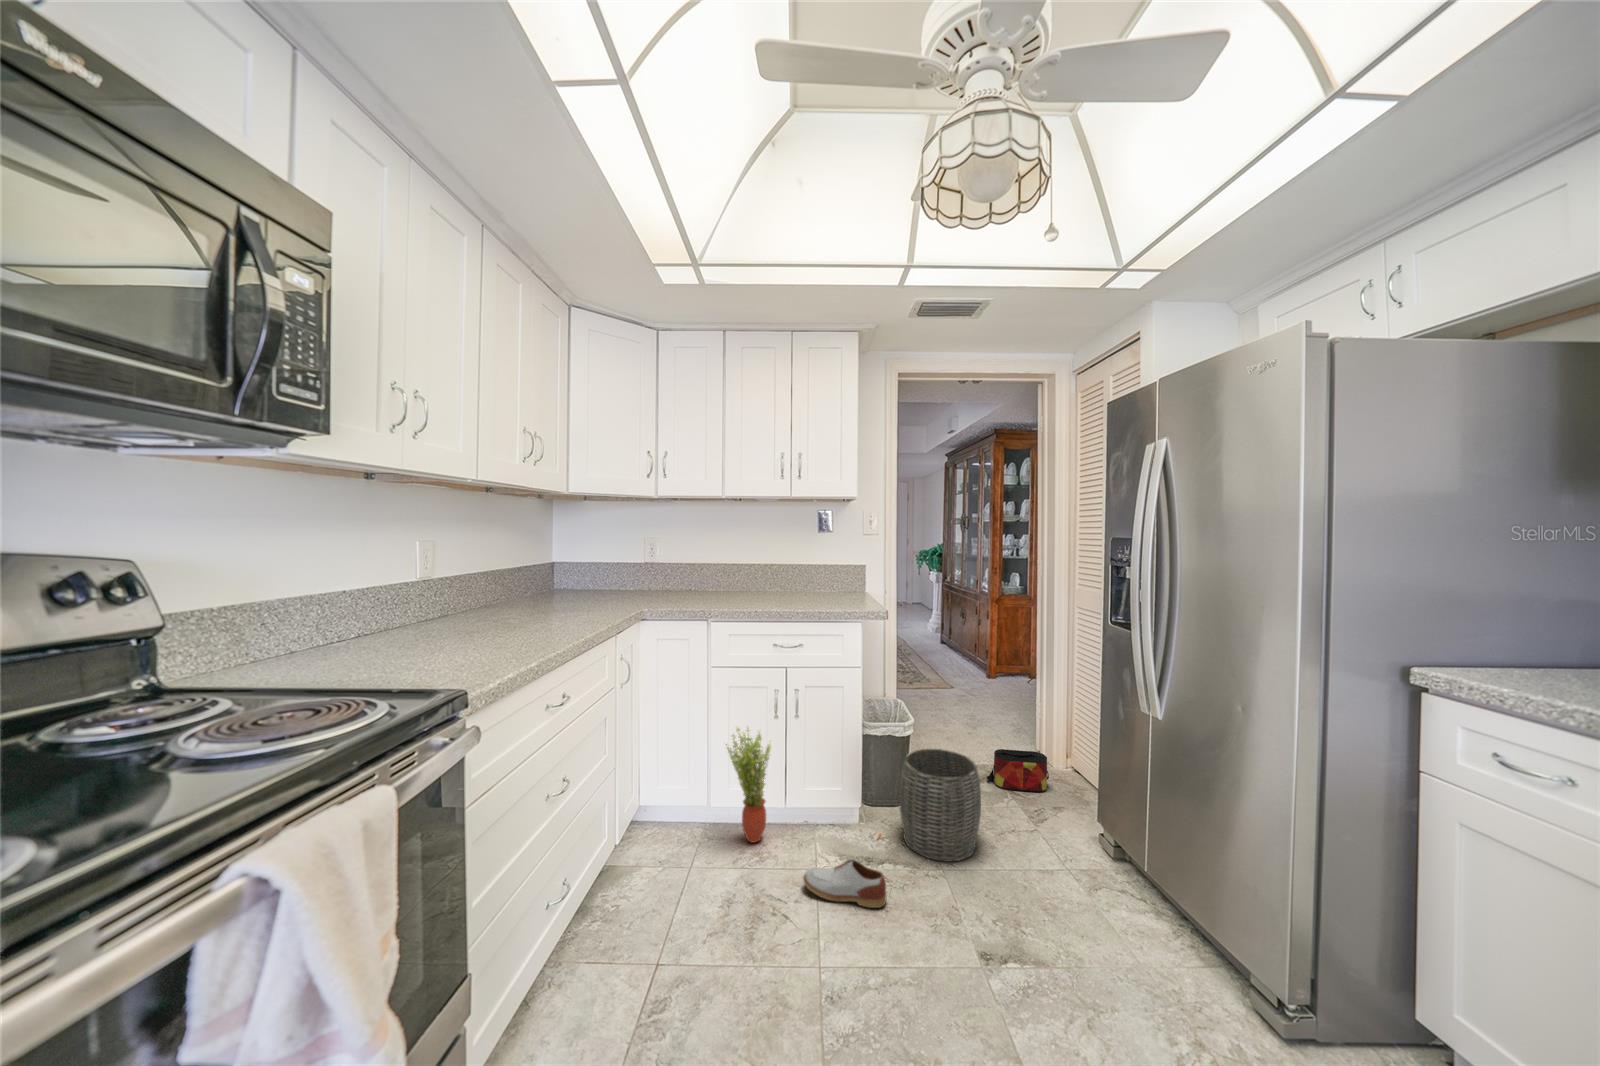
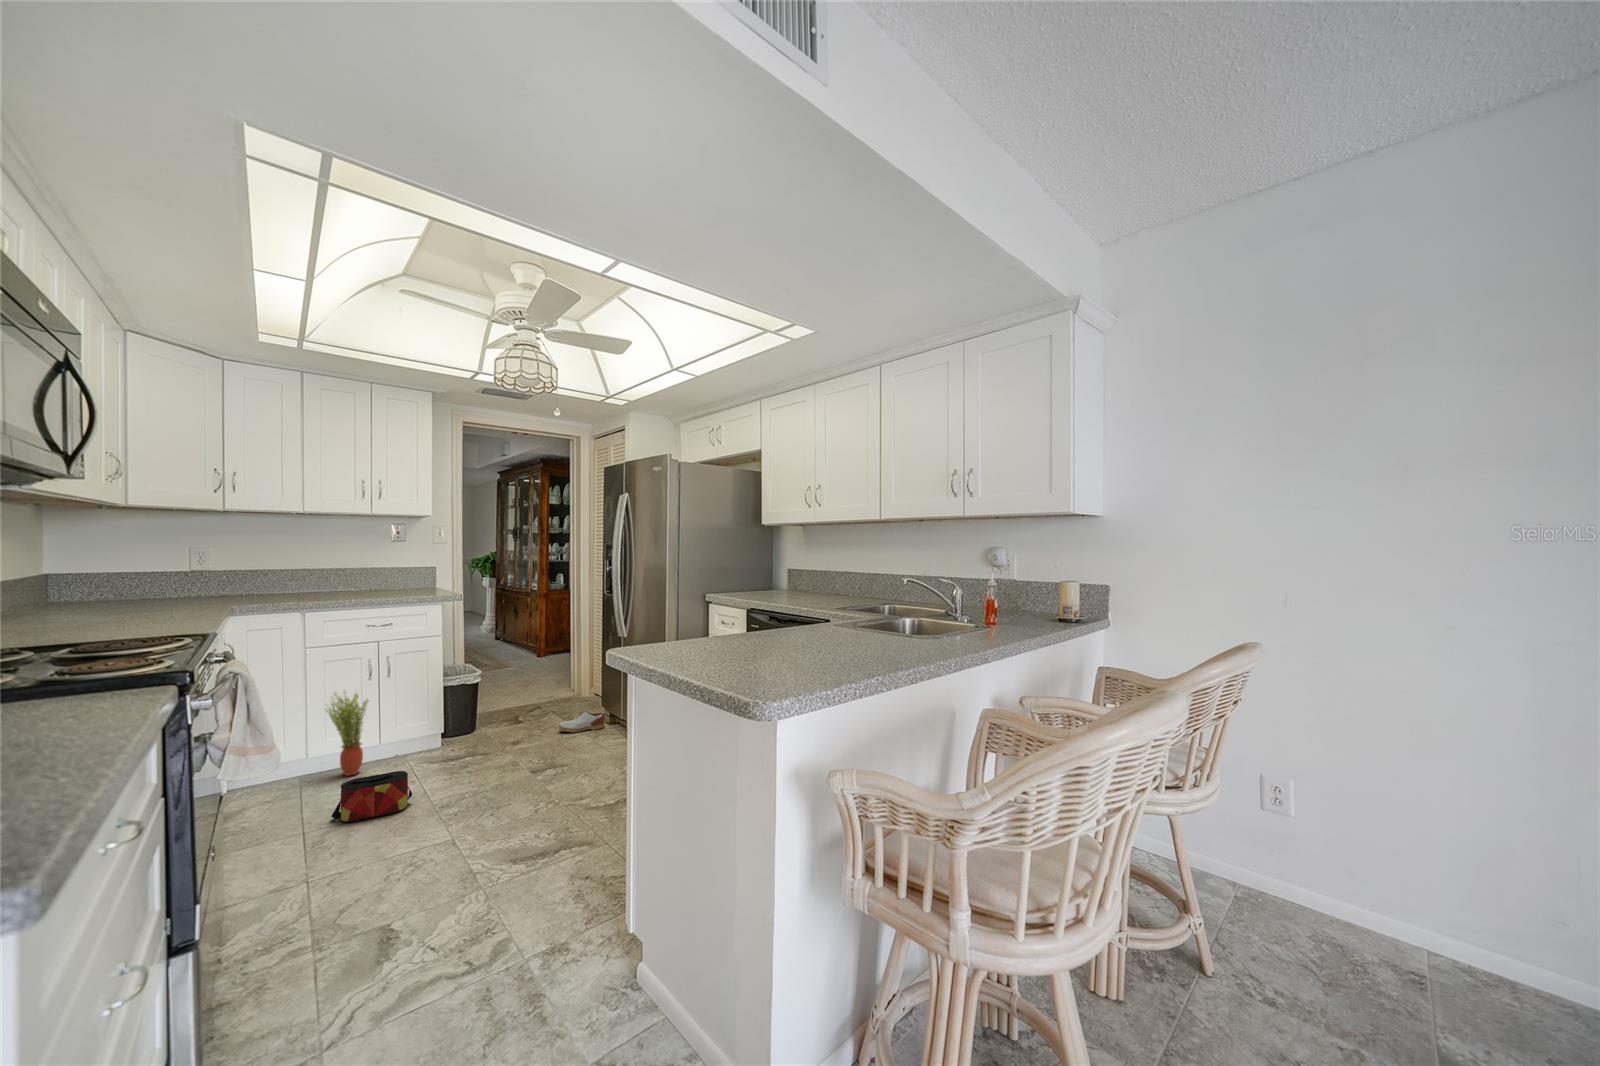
woven basket: present [900,749,981,862] -> none [473,685,531,750]
bag: present [987,749,1049,792] -> present [331,771,412,823]
shoe: present [803,859,886,908] -> present [558,711,605,732]

